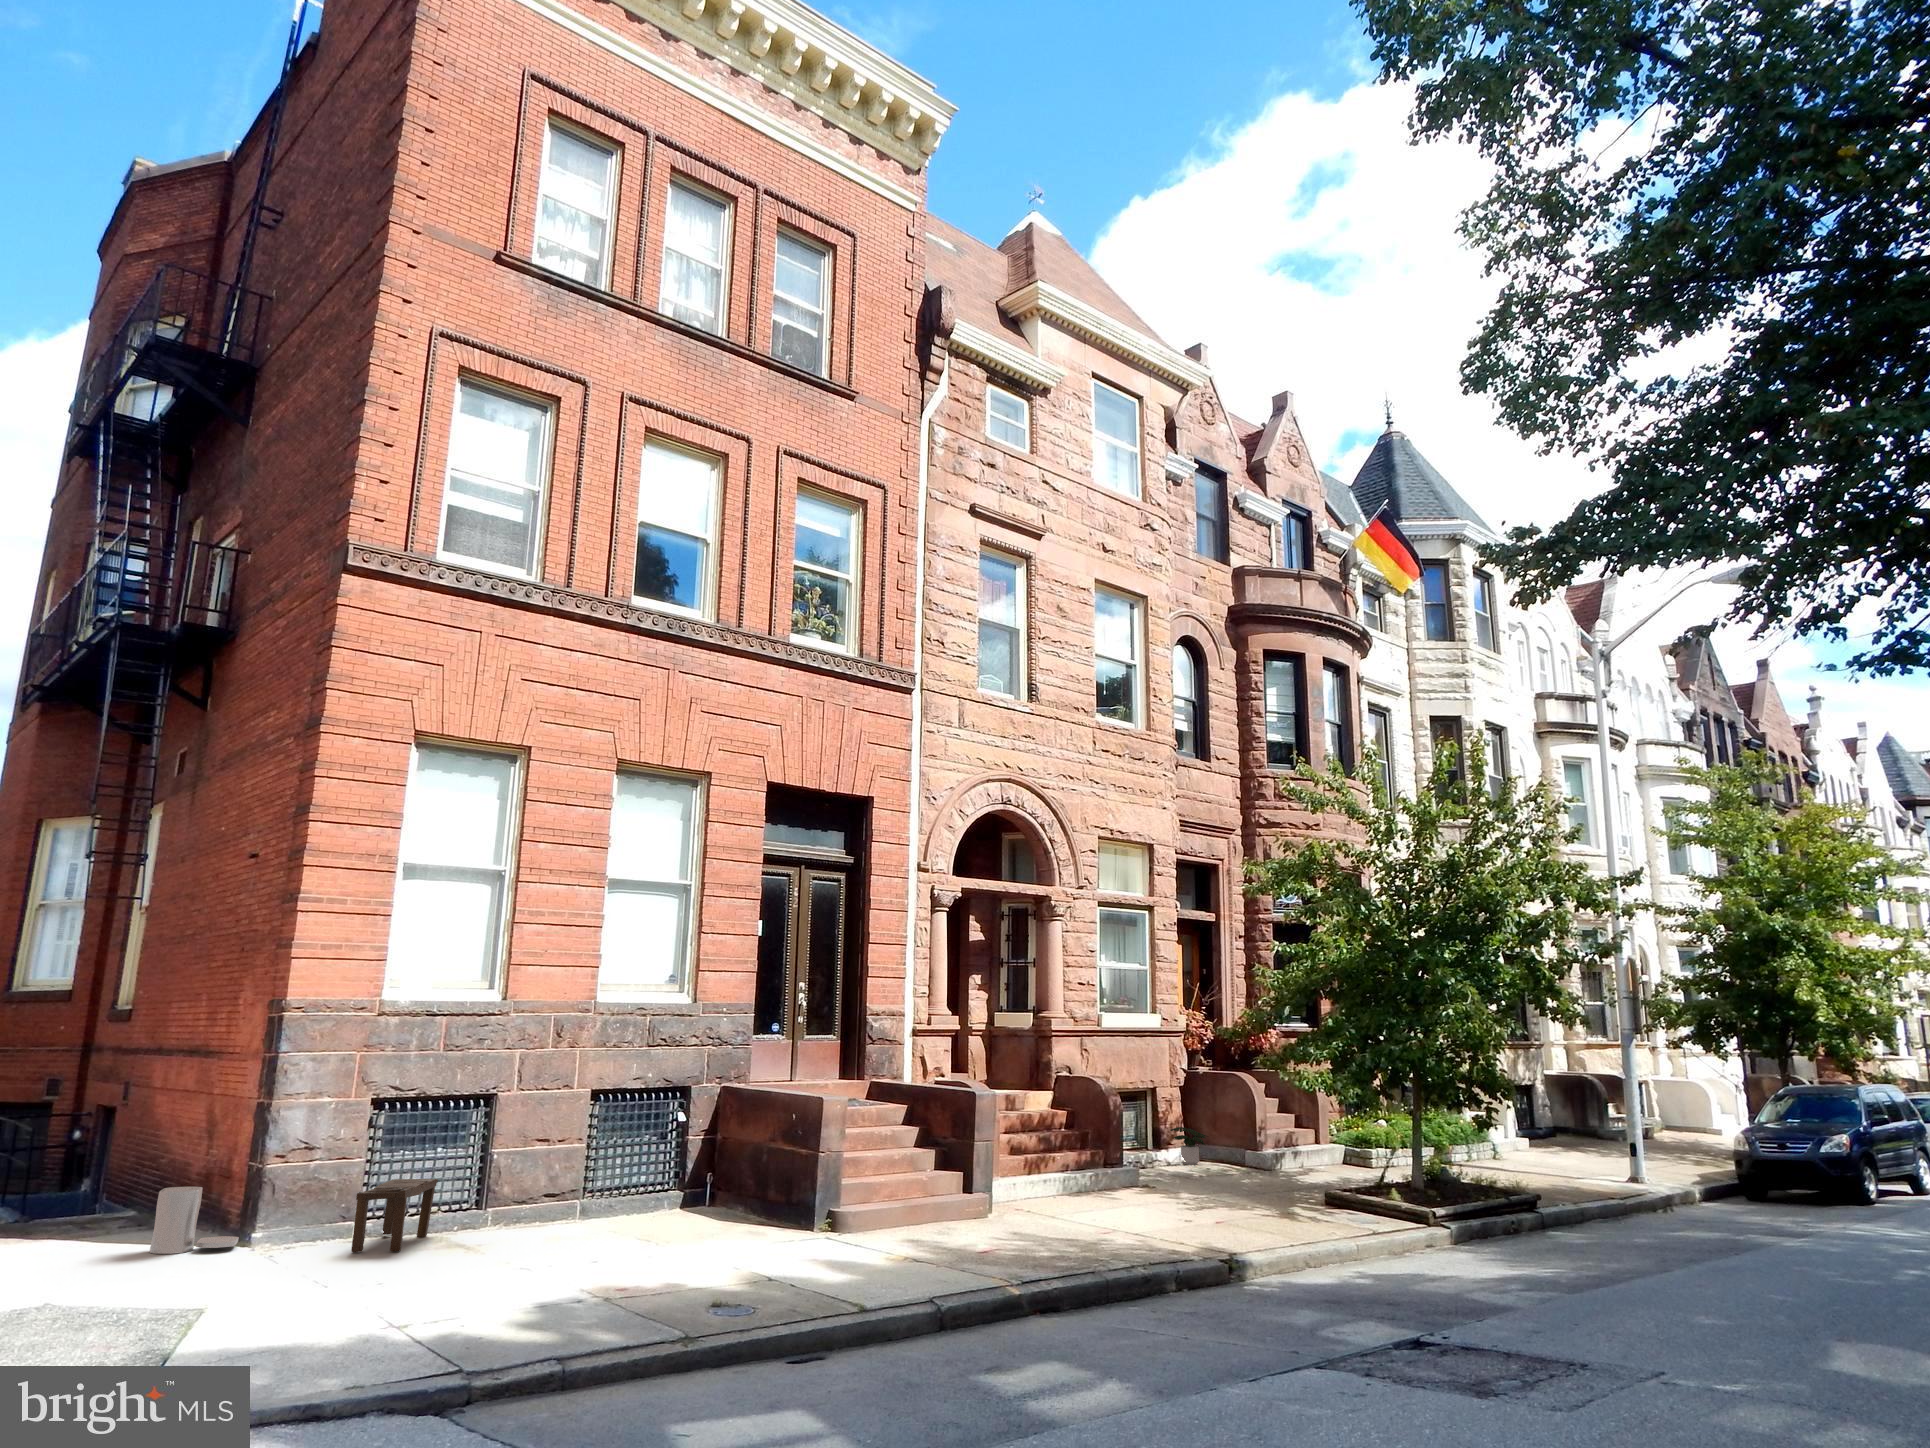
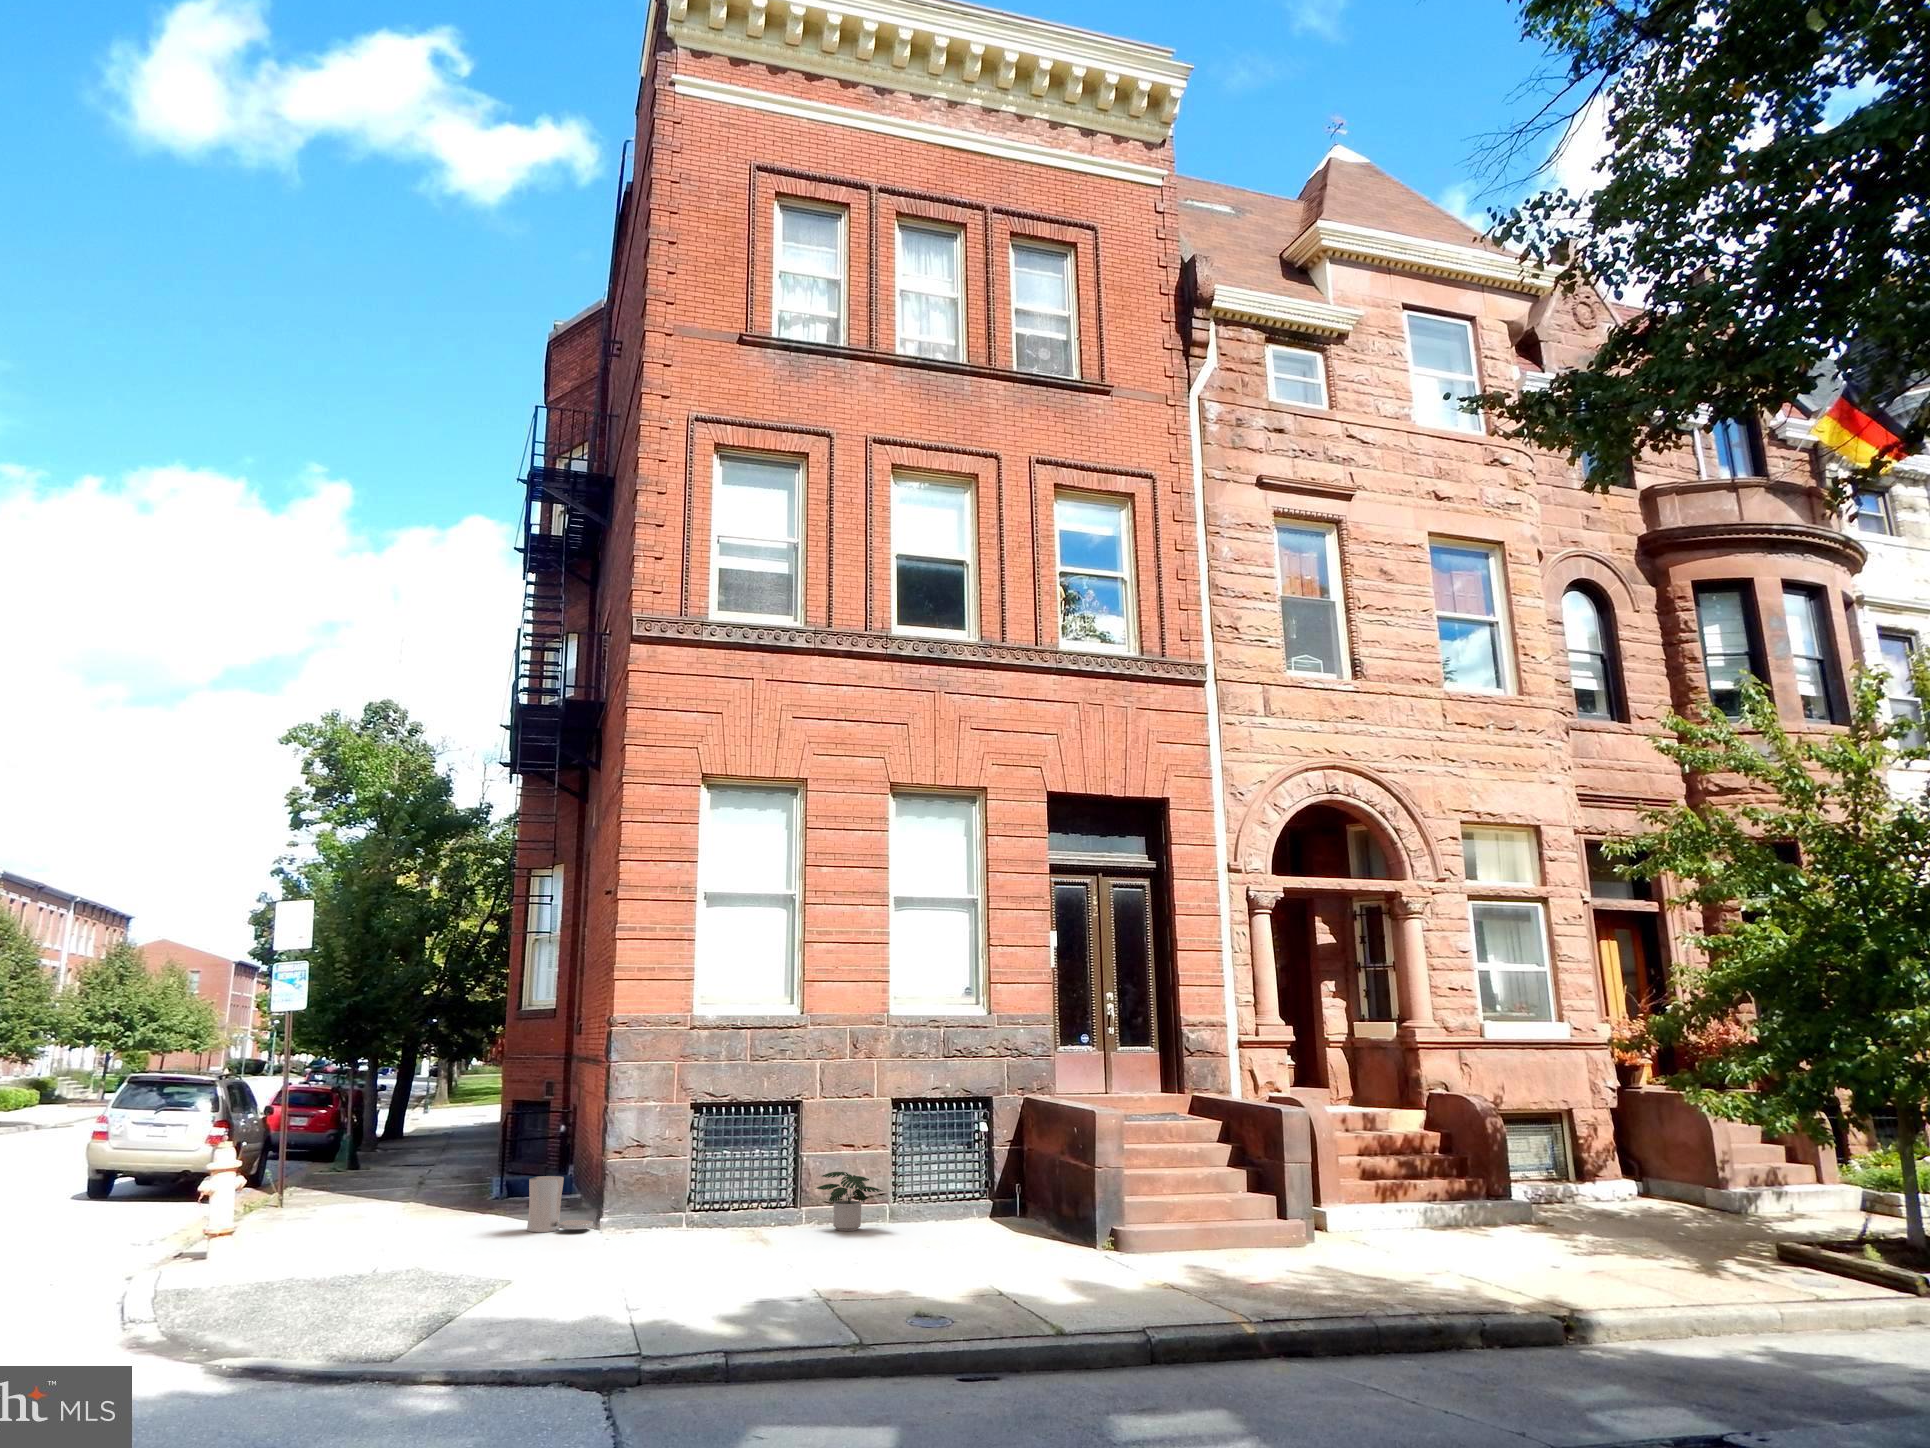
potted plant: present [1170,1127,1206,1165] -> present [816,1172,882,1231]
bench: present [351,1179,438,1252] -> none [669,1177,749,1242]

